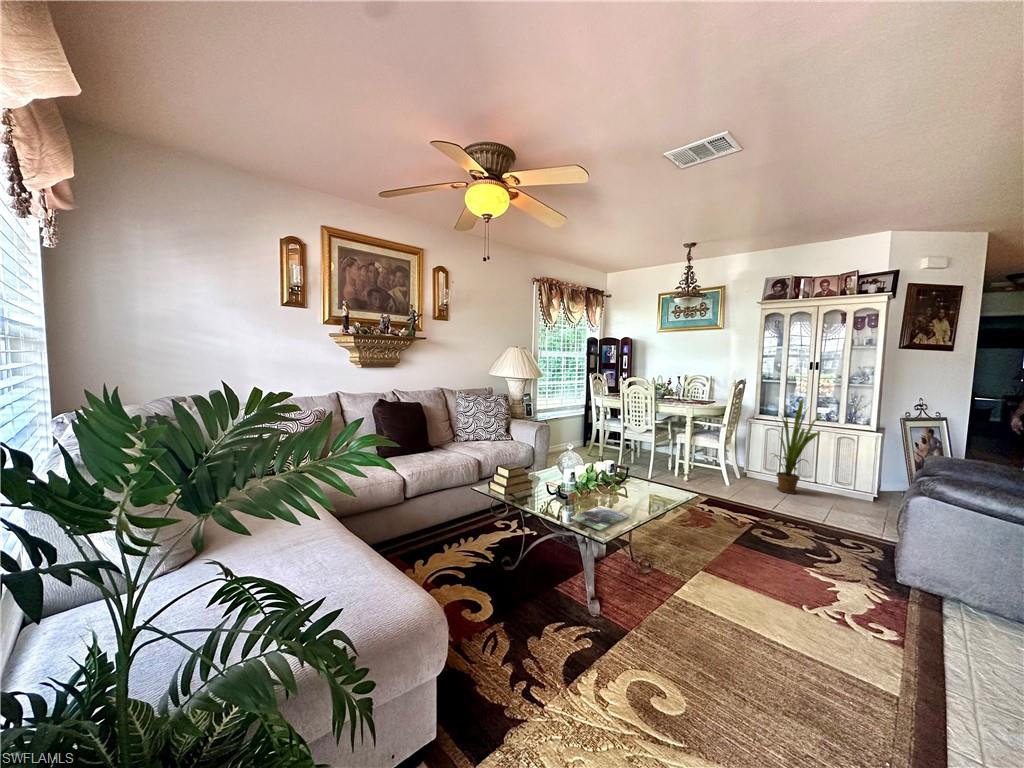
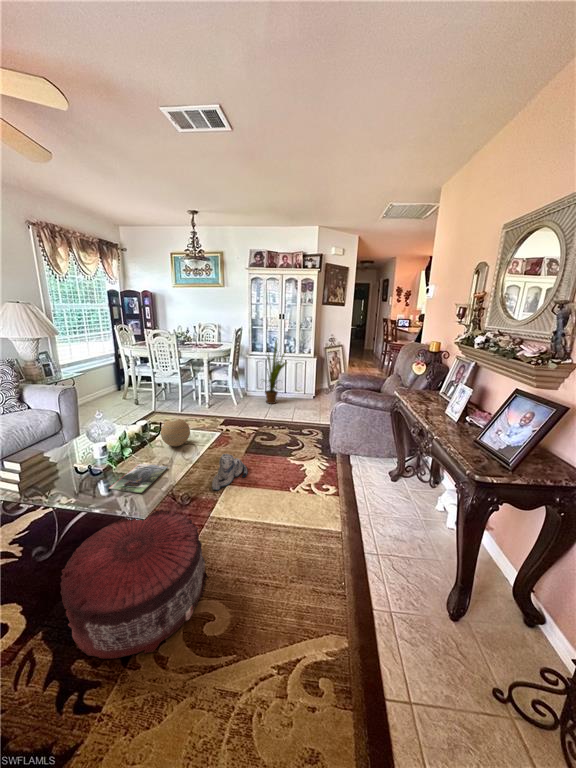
decorative orb: none [626,468,659,500] -> present [161,419,190,446]
plush toy: none [679,527,734,572] -> present [212,454,247,490]
pouf: none [524,547,662,689] -> present [60,510,208,659]

